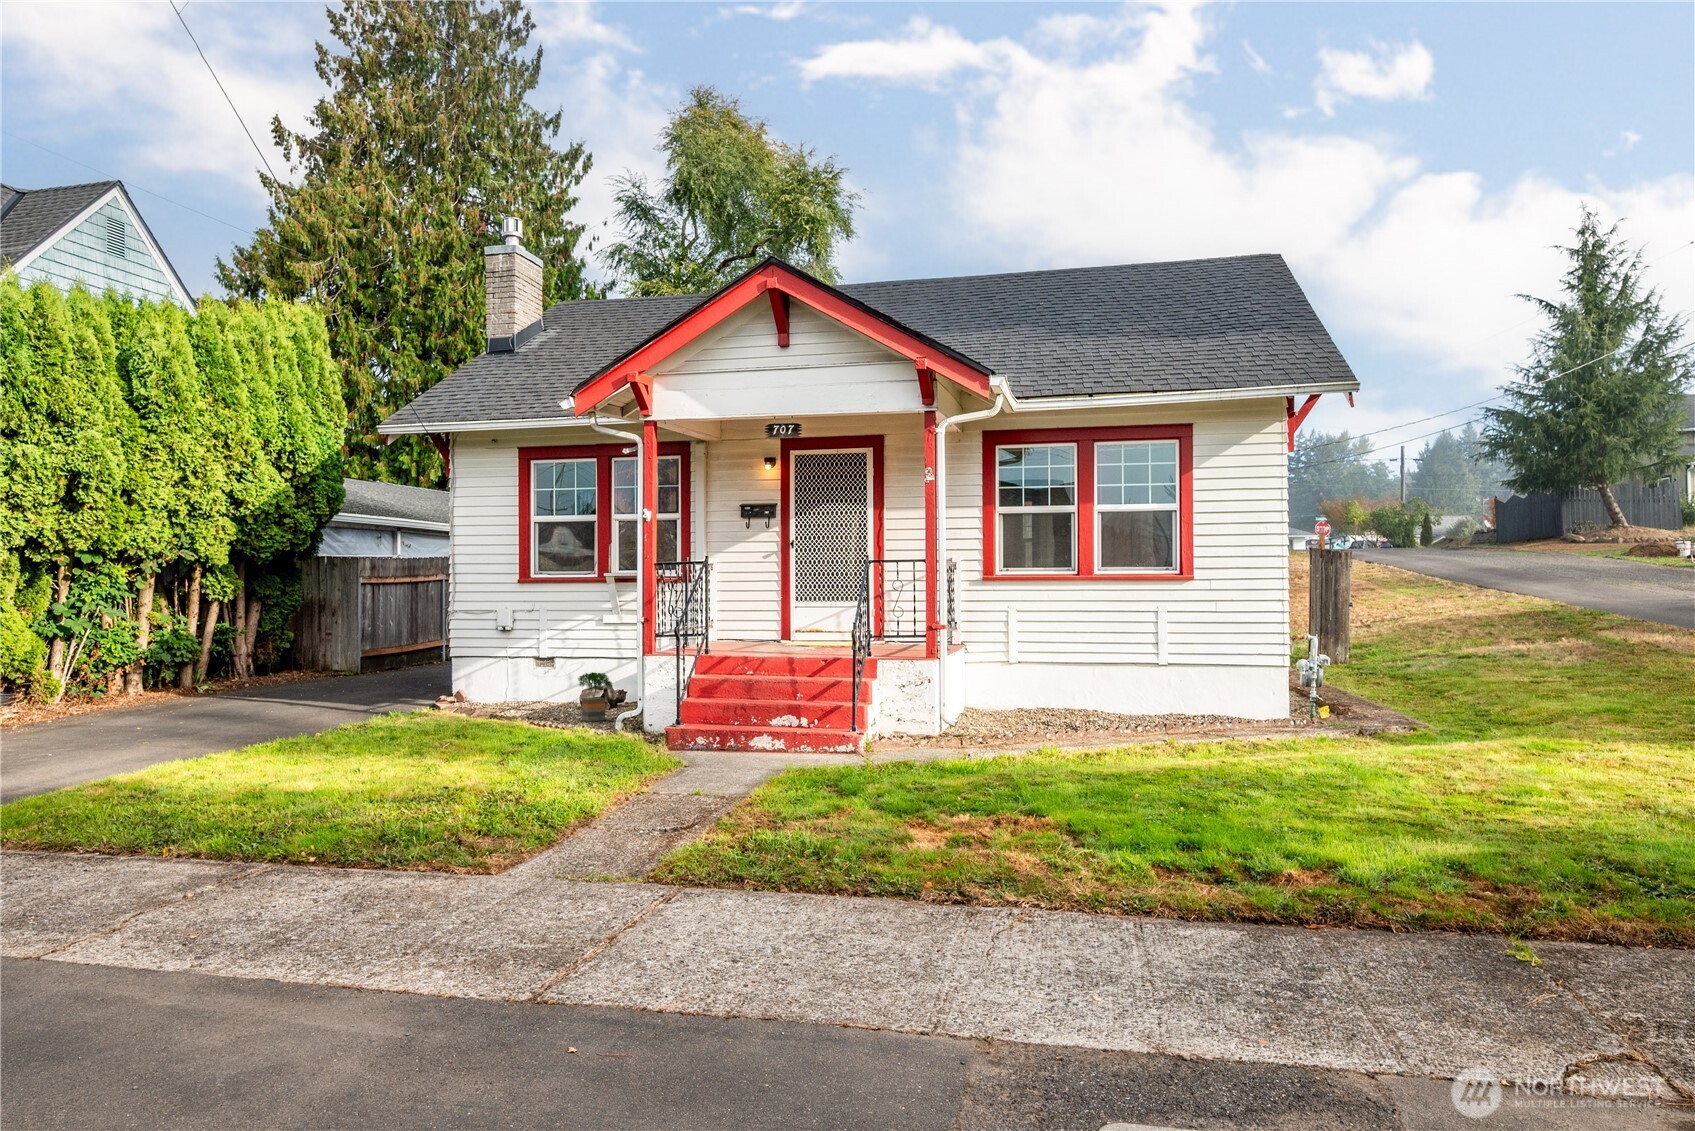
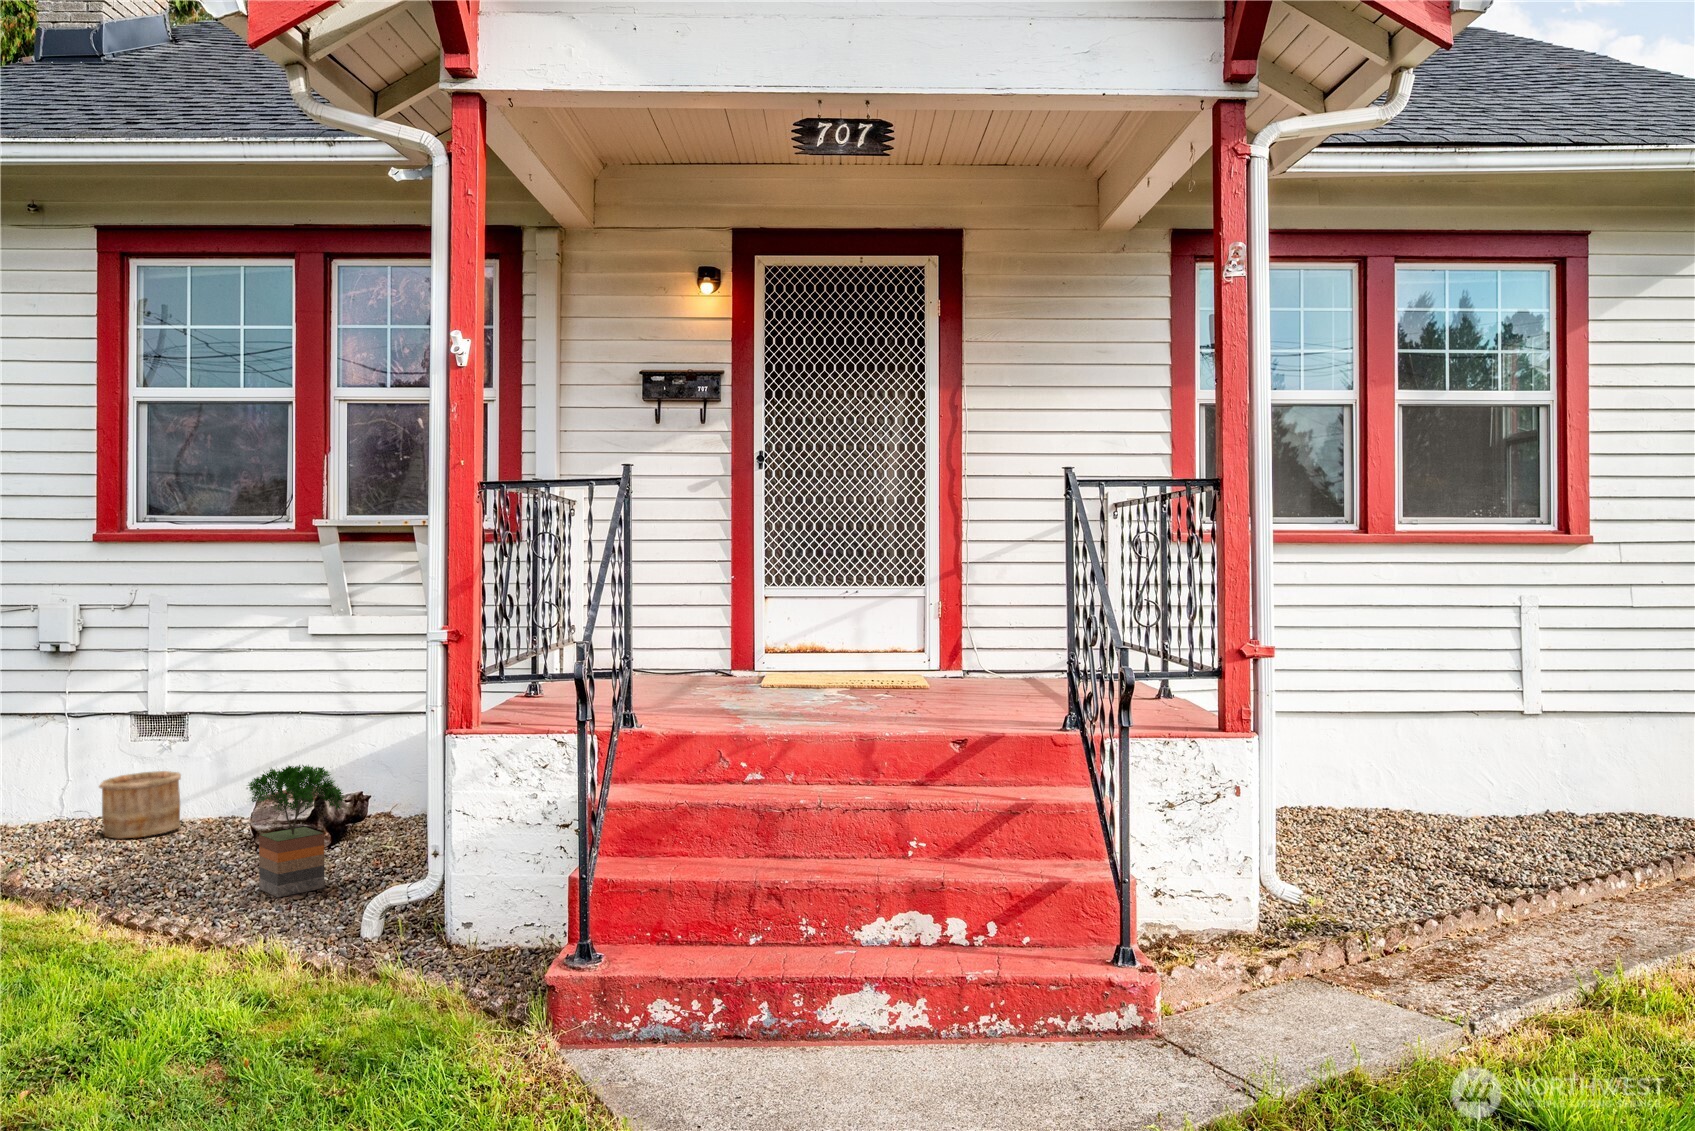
wooden bucket: none [521,681,552,707] -> present [99,771,181,839]

